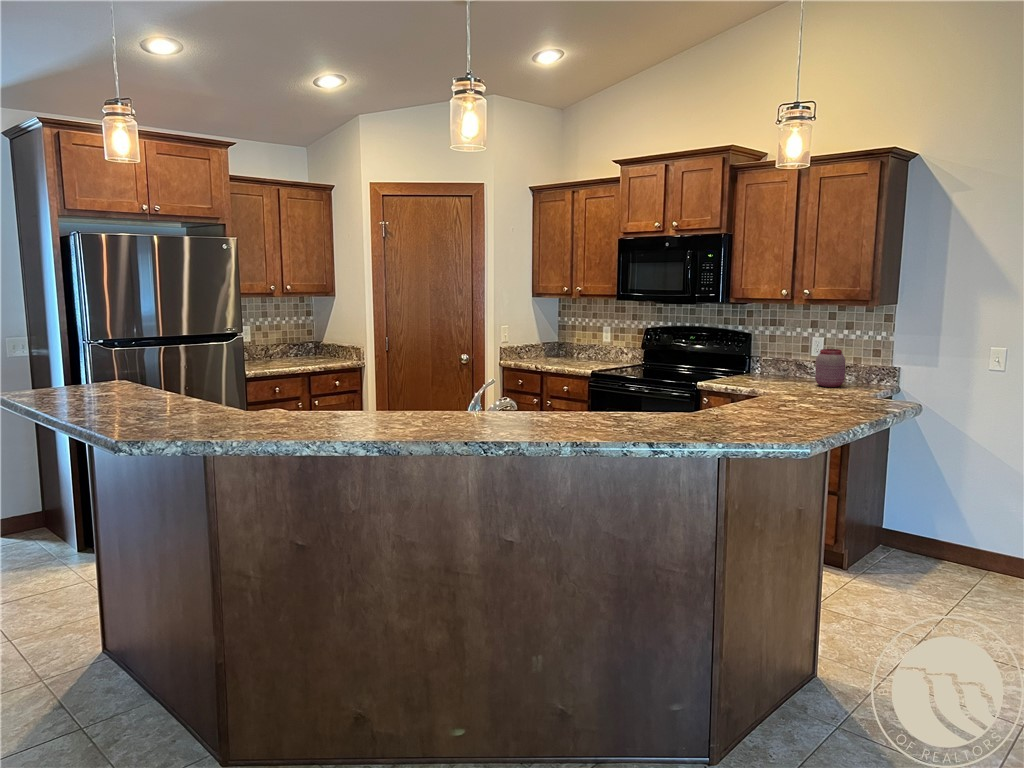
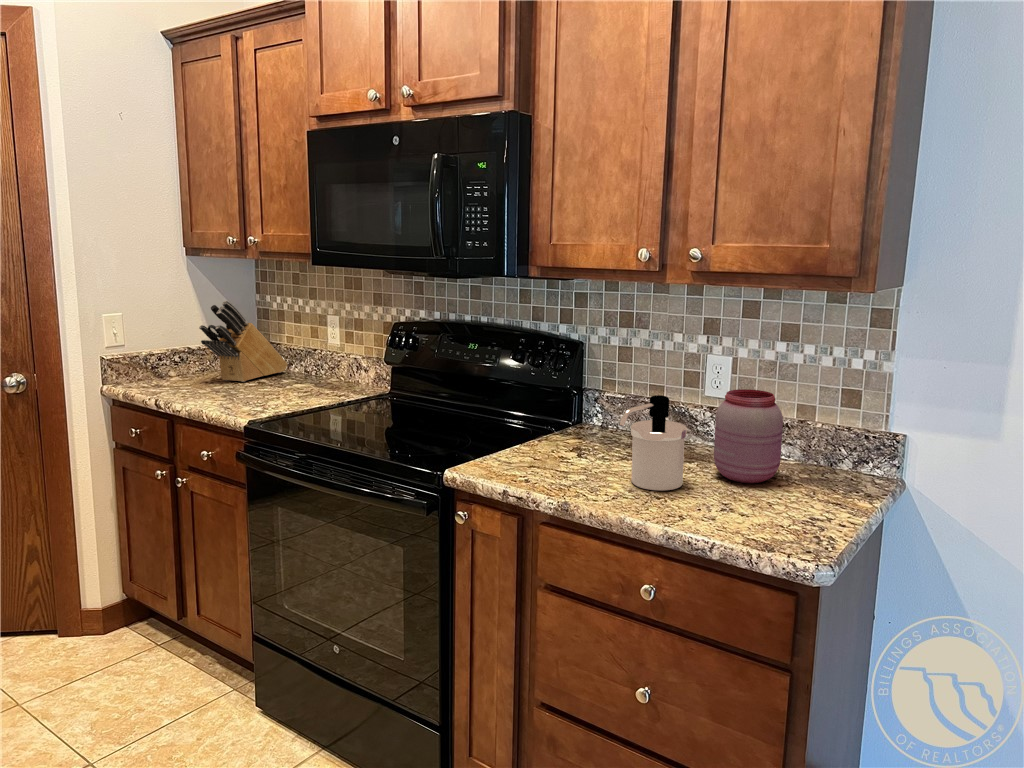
knife block: none [543,319,577,361] -> present [199,301,288,382]
soap dispenser: none [776,350,803,388] -> present [620,395,687,491]

